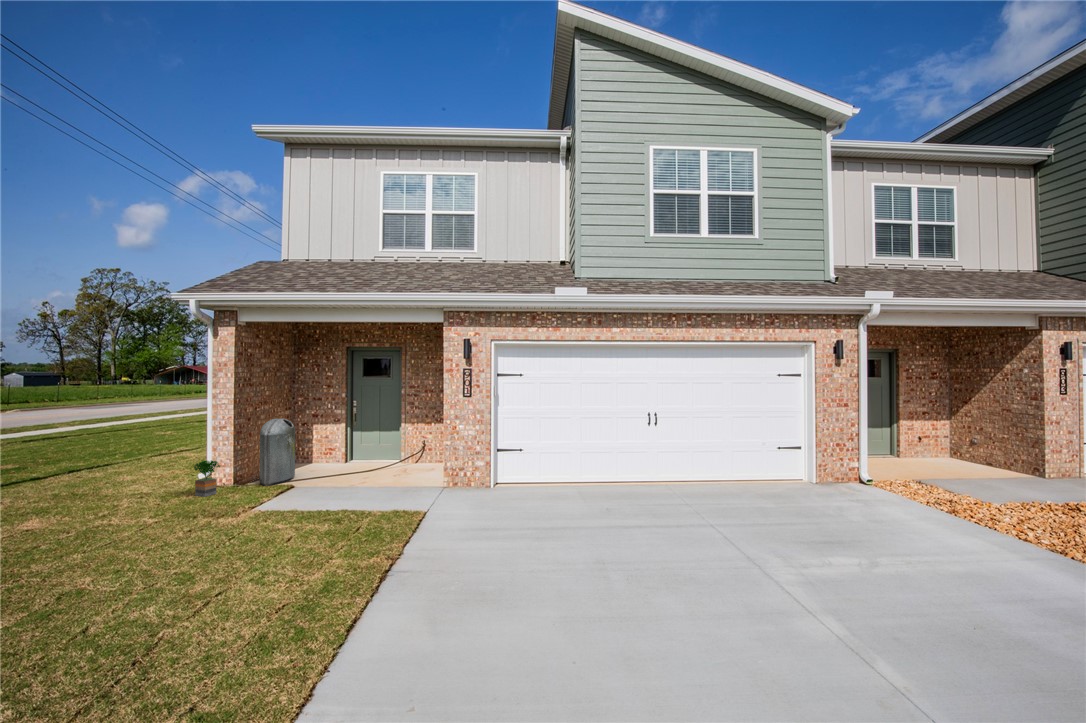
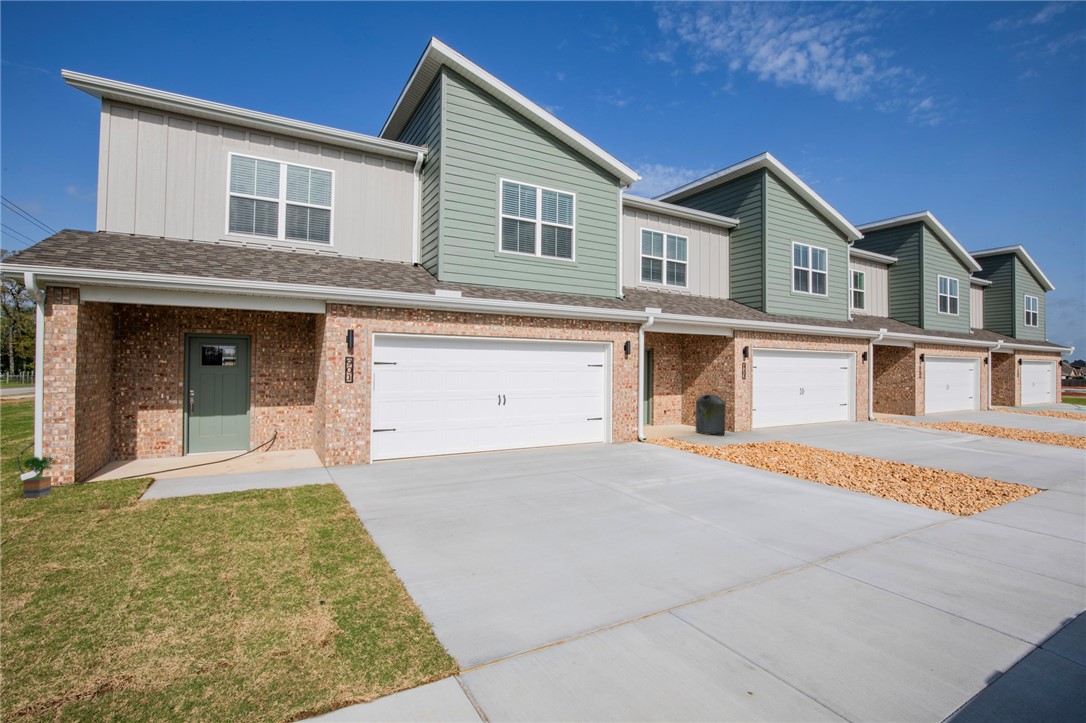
trash can: present [260,419,295,486] -> present [696,394,726,436]

